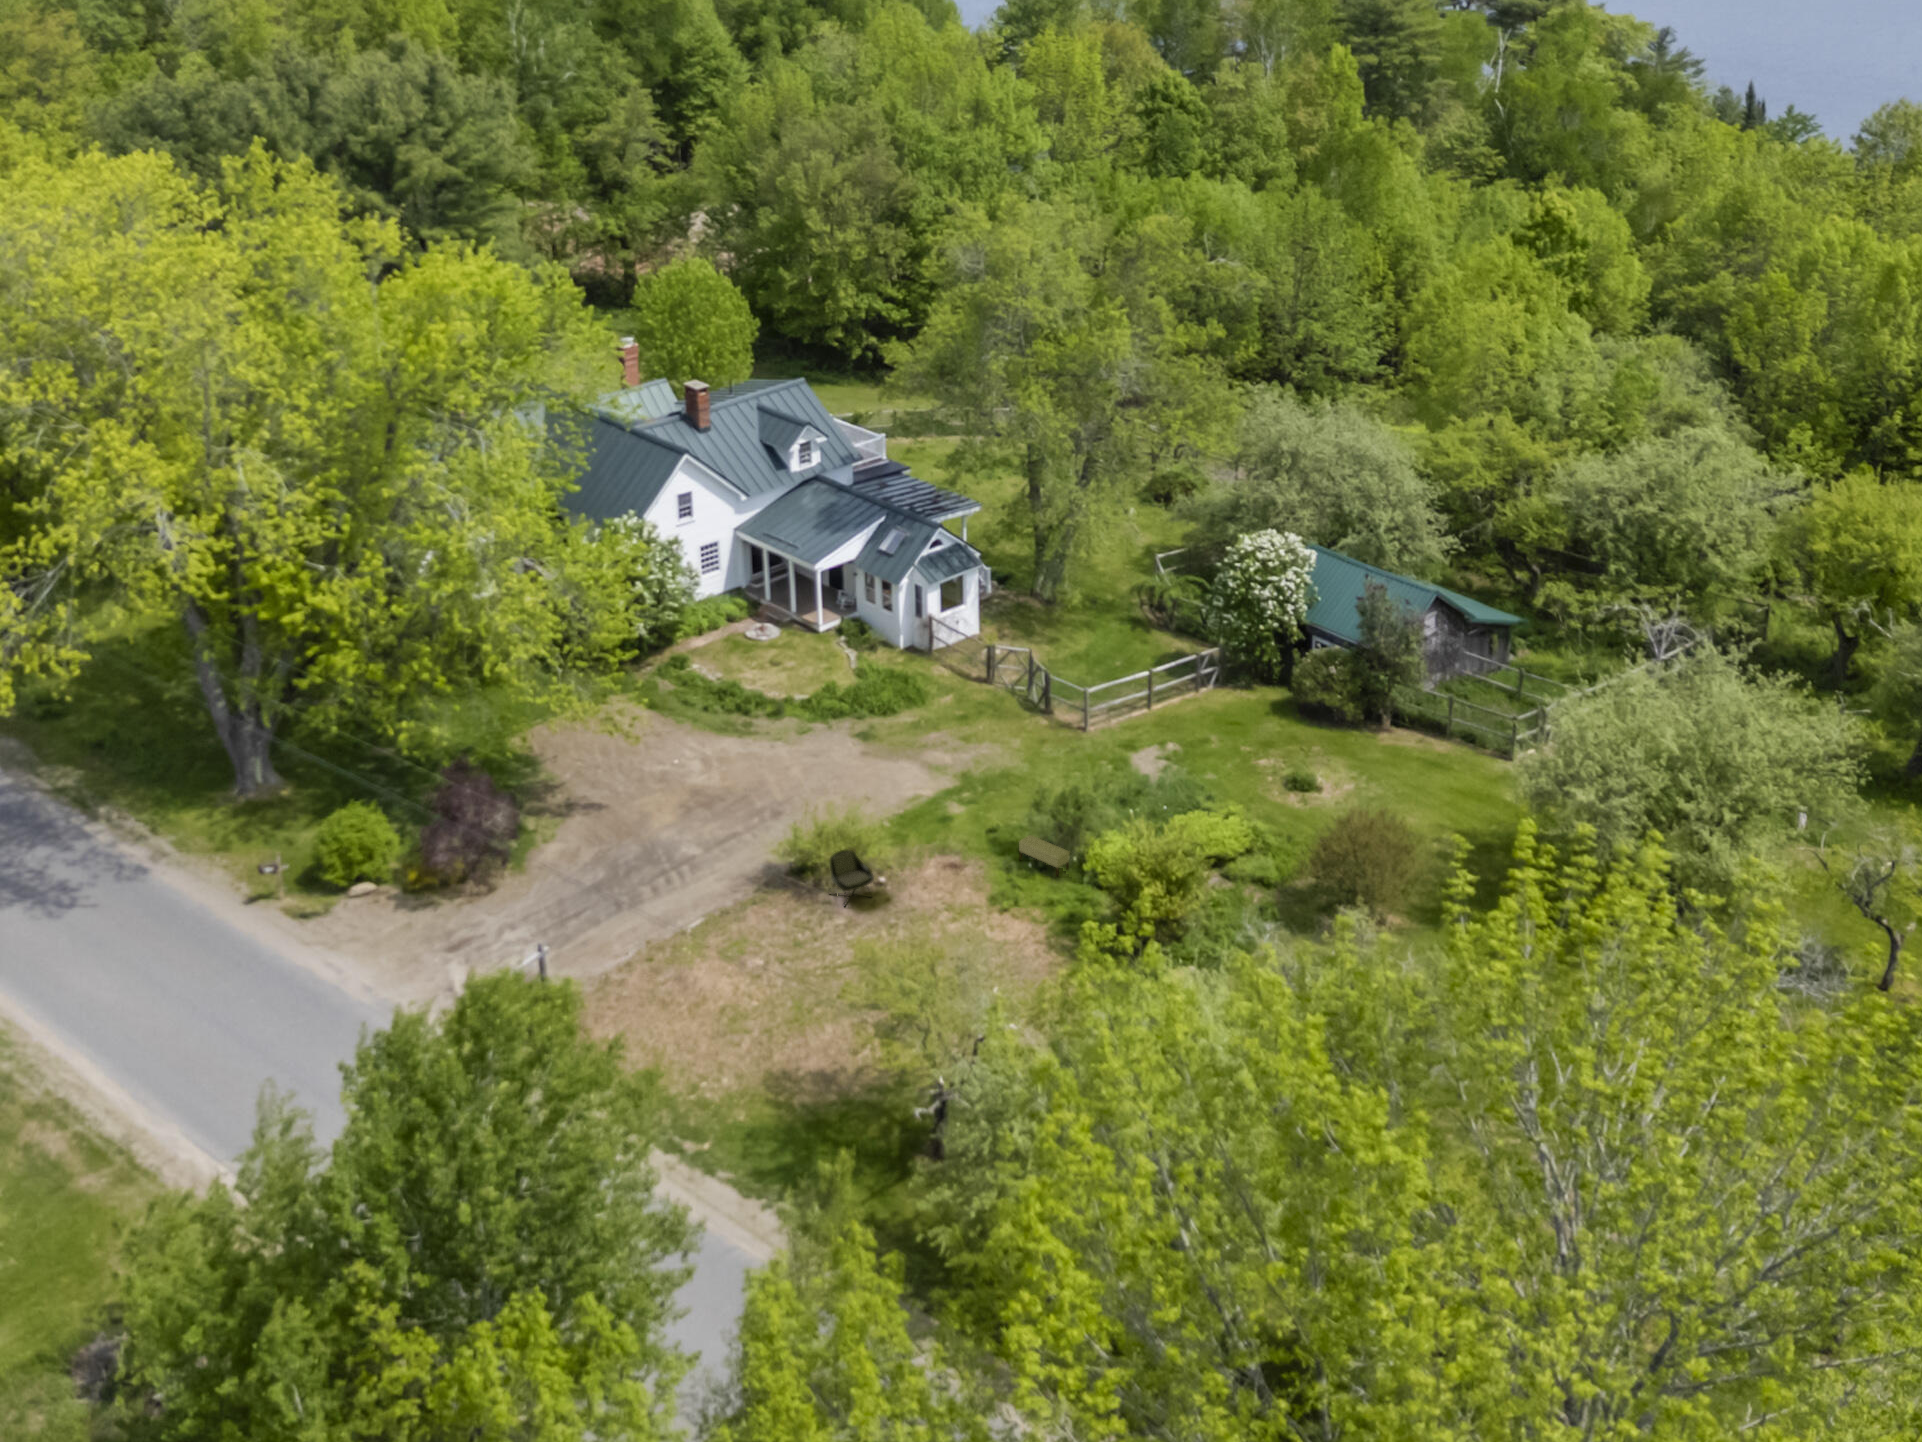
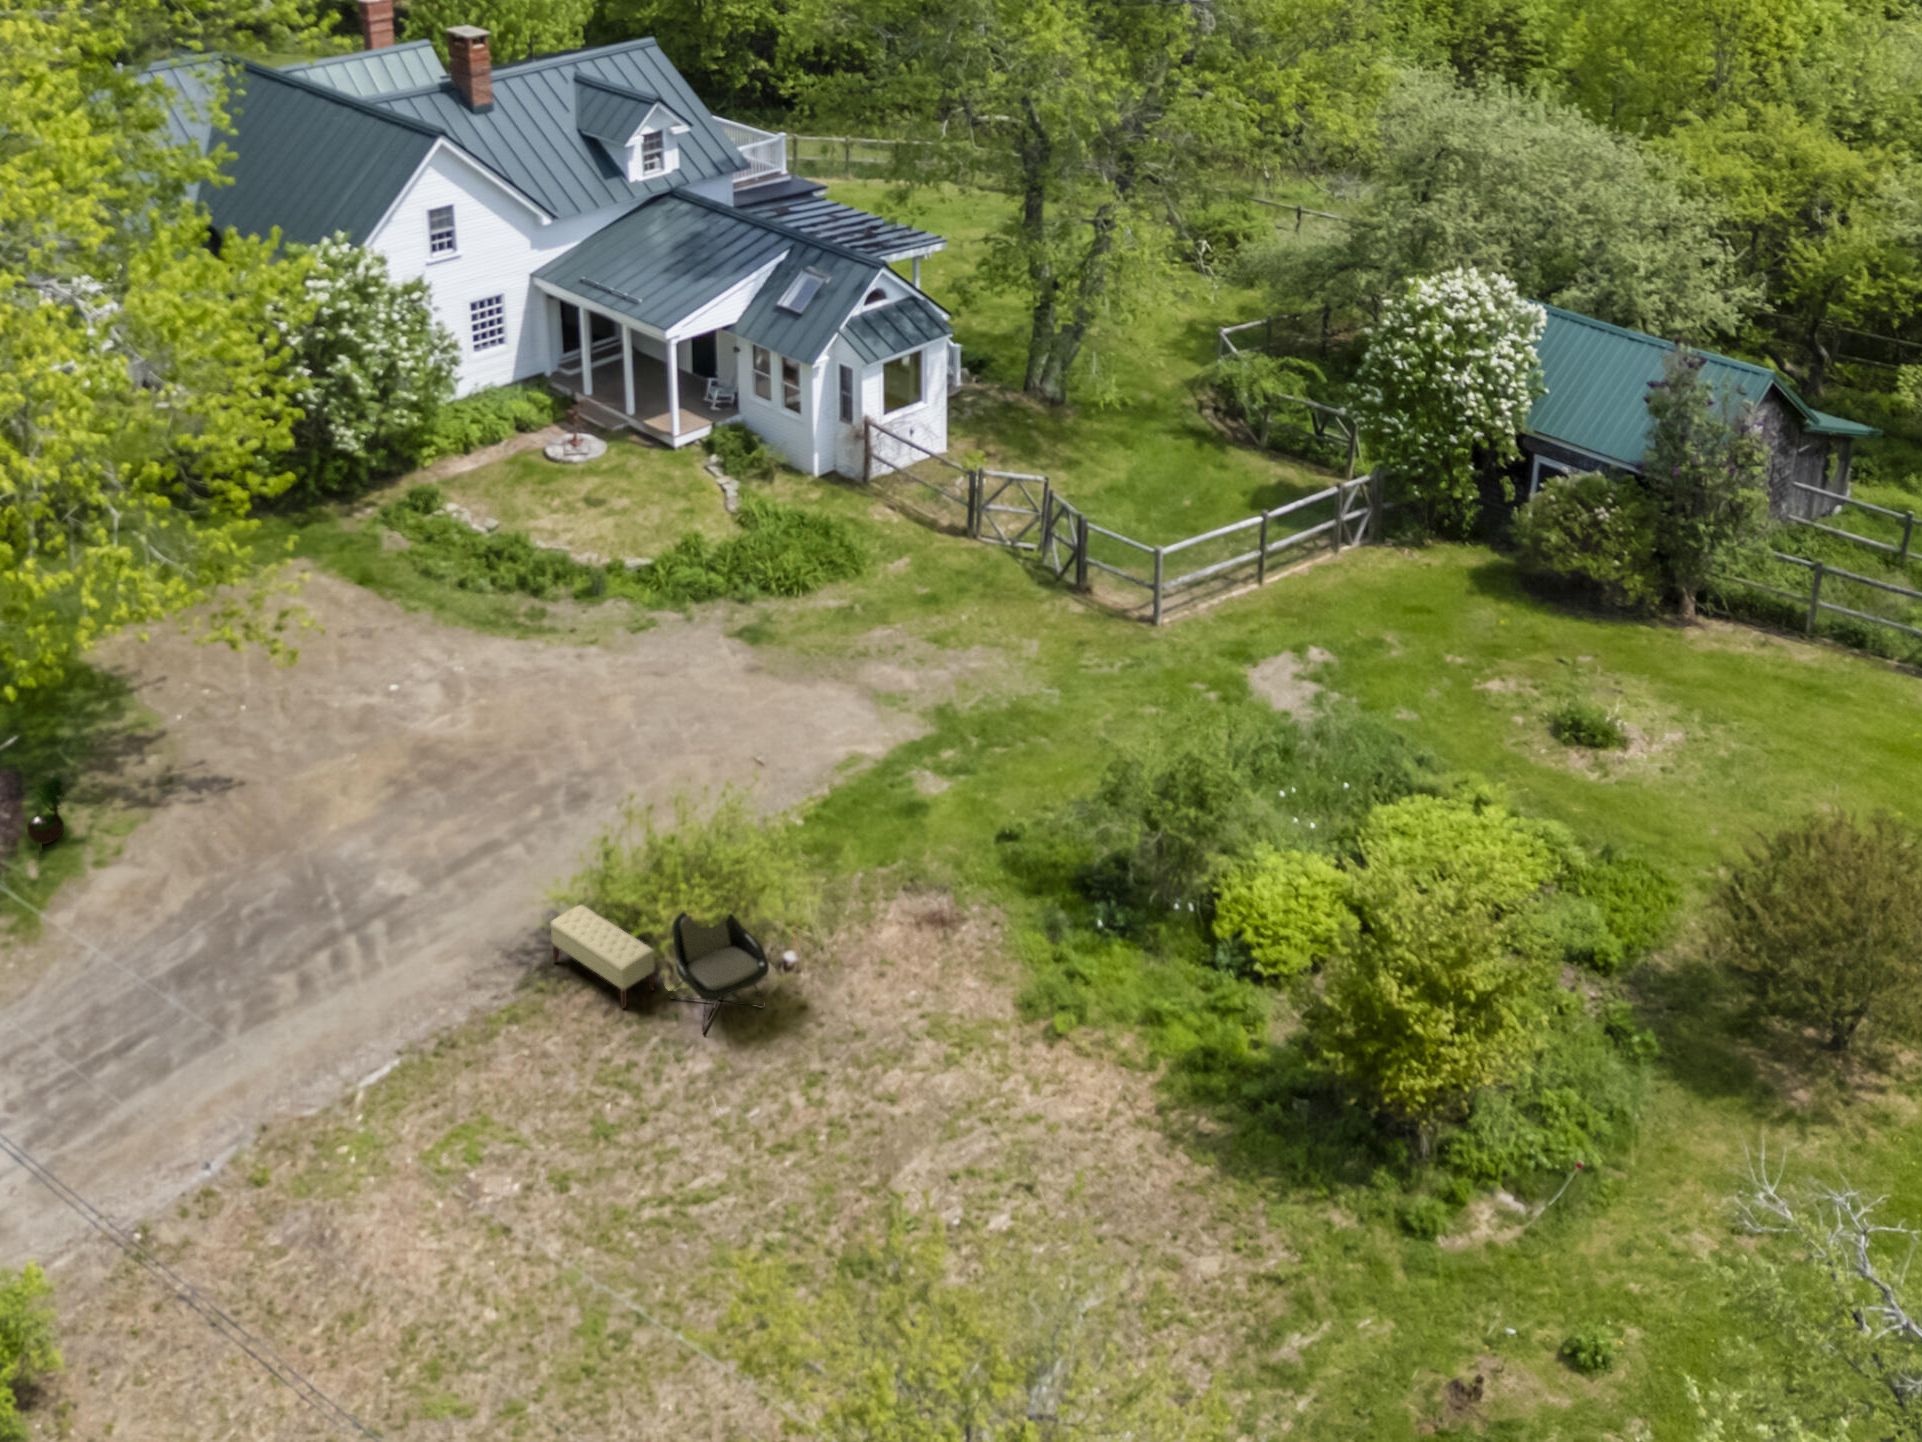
potted tree: none [515,795,537,831] -> present [27,773,69,844]
bench: present [1019,835,1070,876] -> present [550,905,655,1009]

